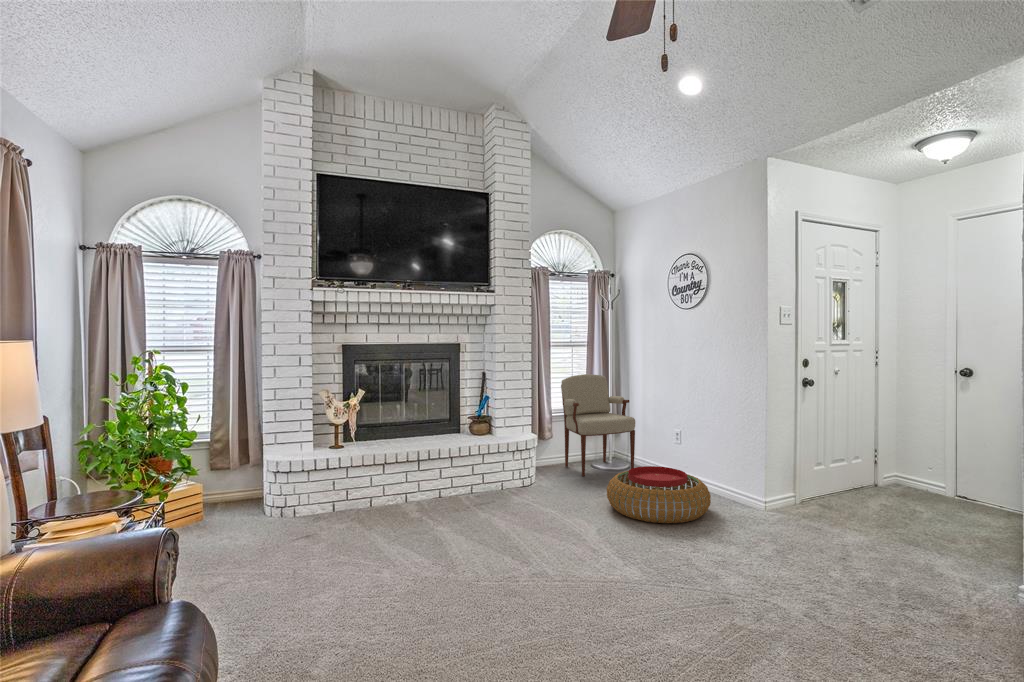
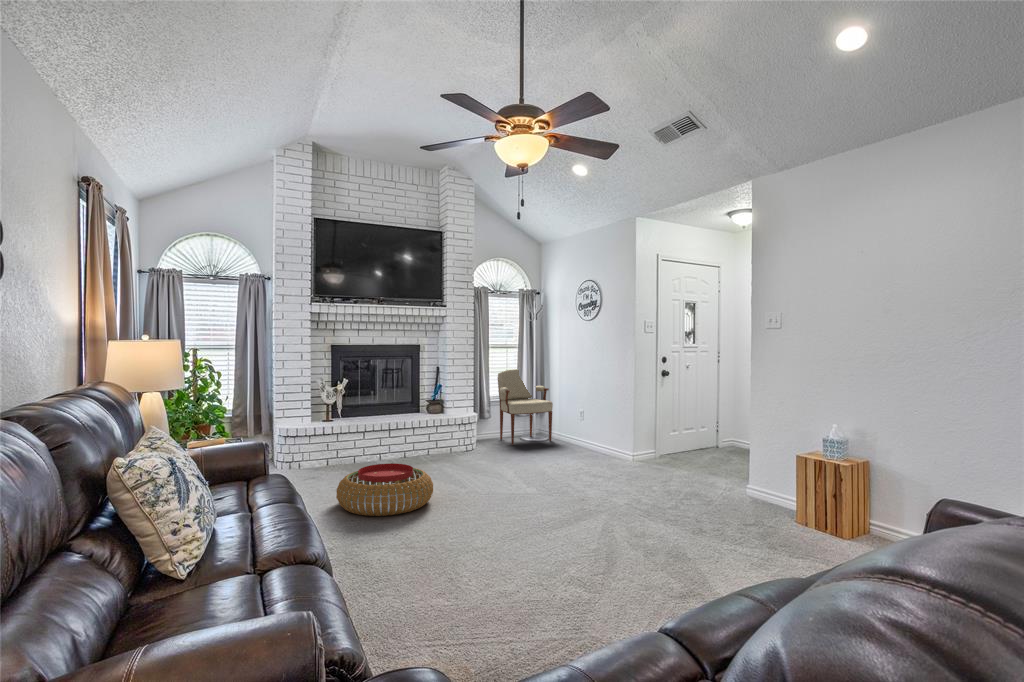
pouf: present [607,466,711,523] -> present [336,463,433,516]

